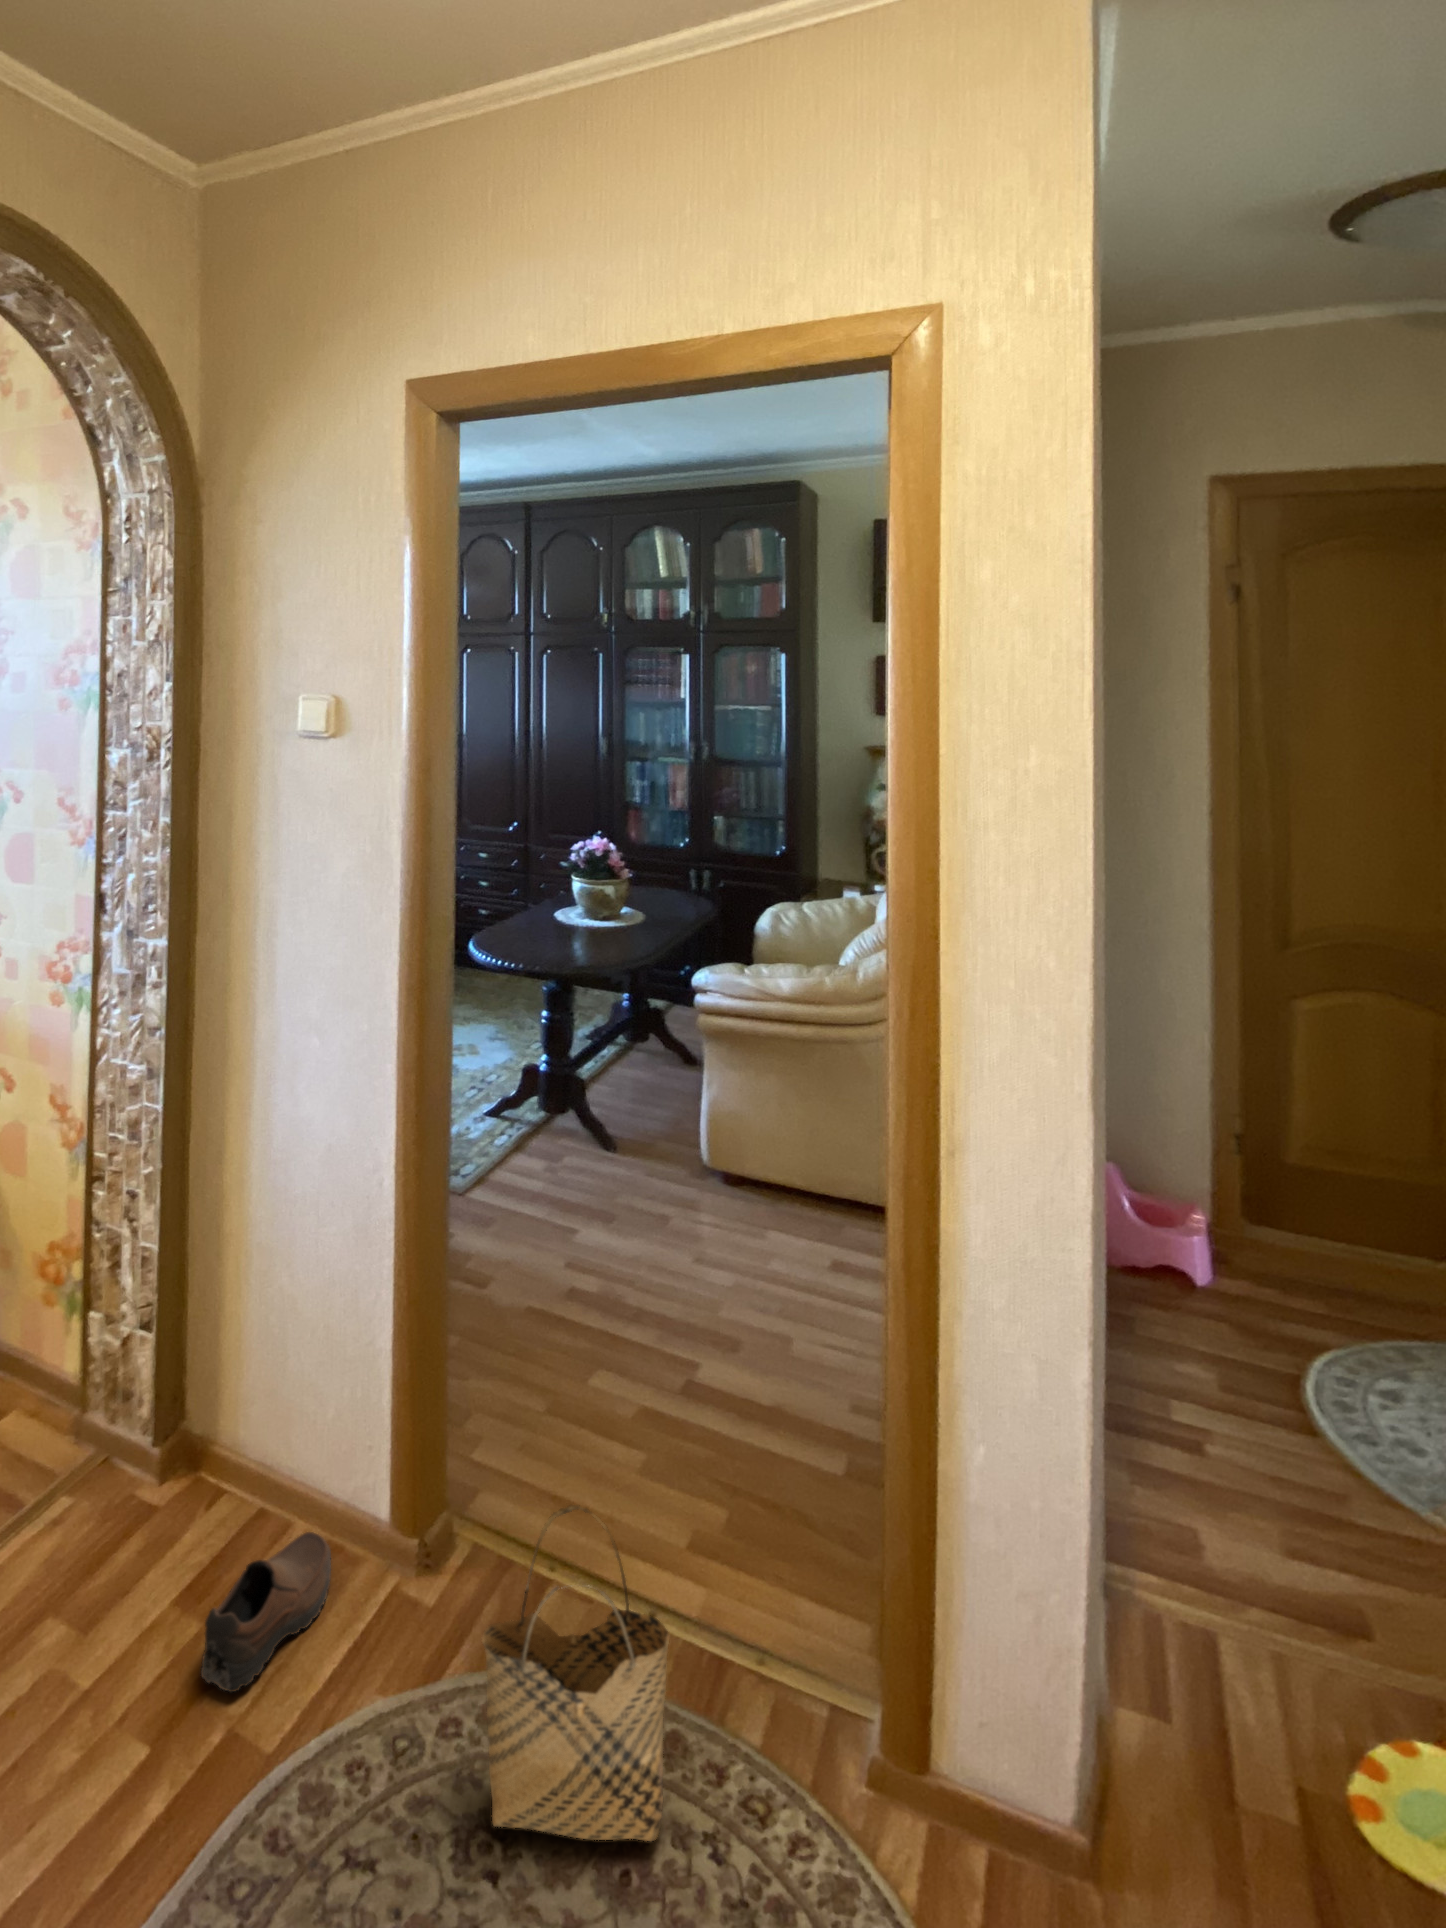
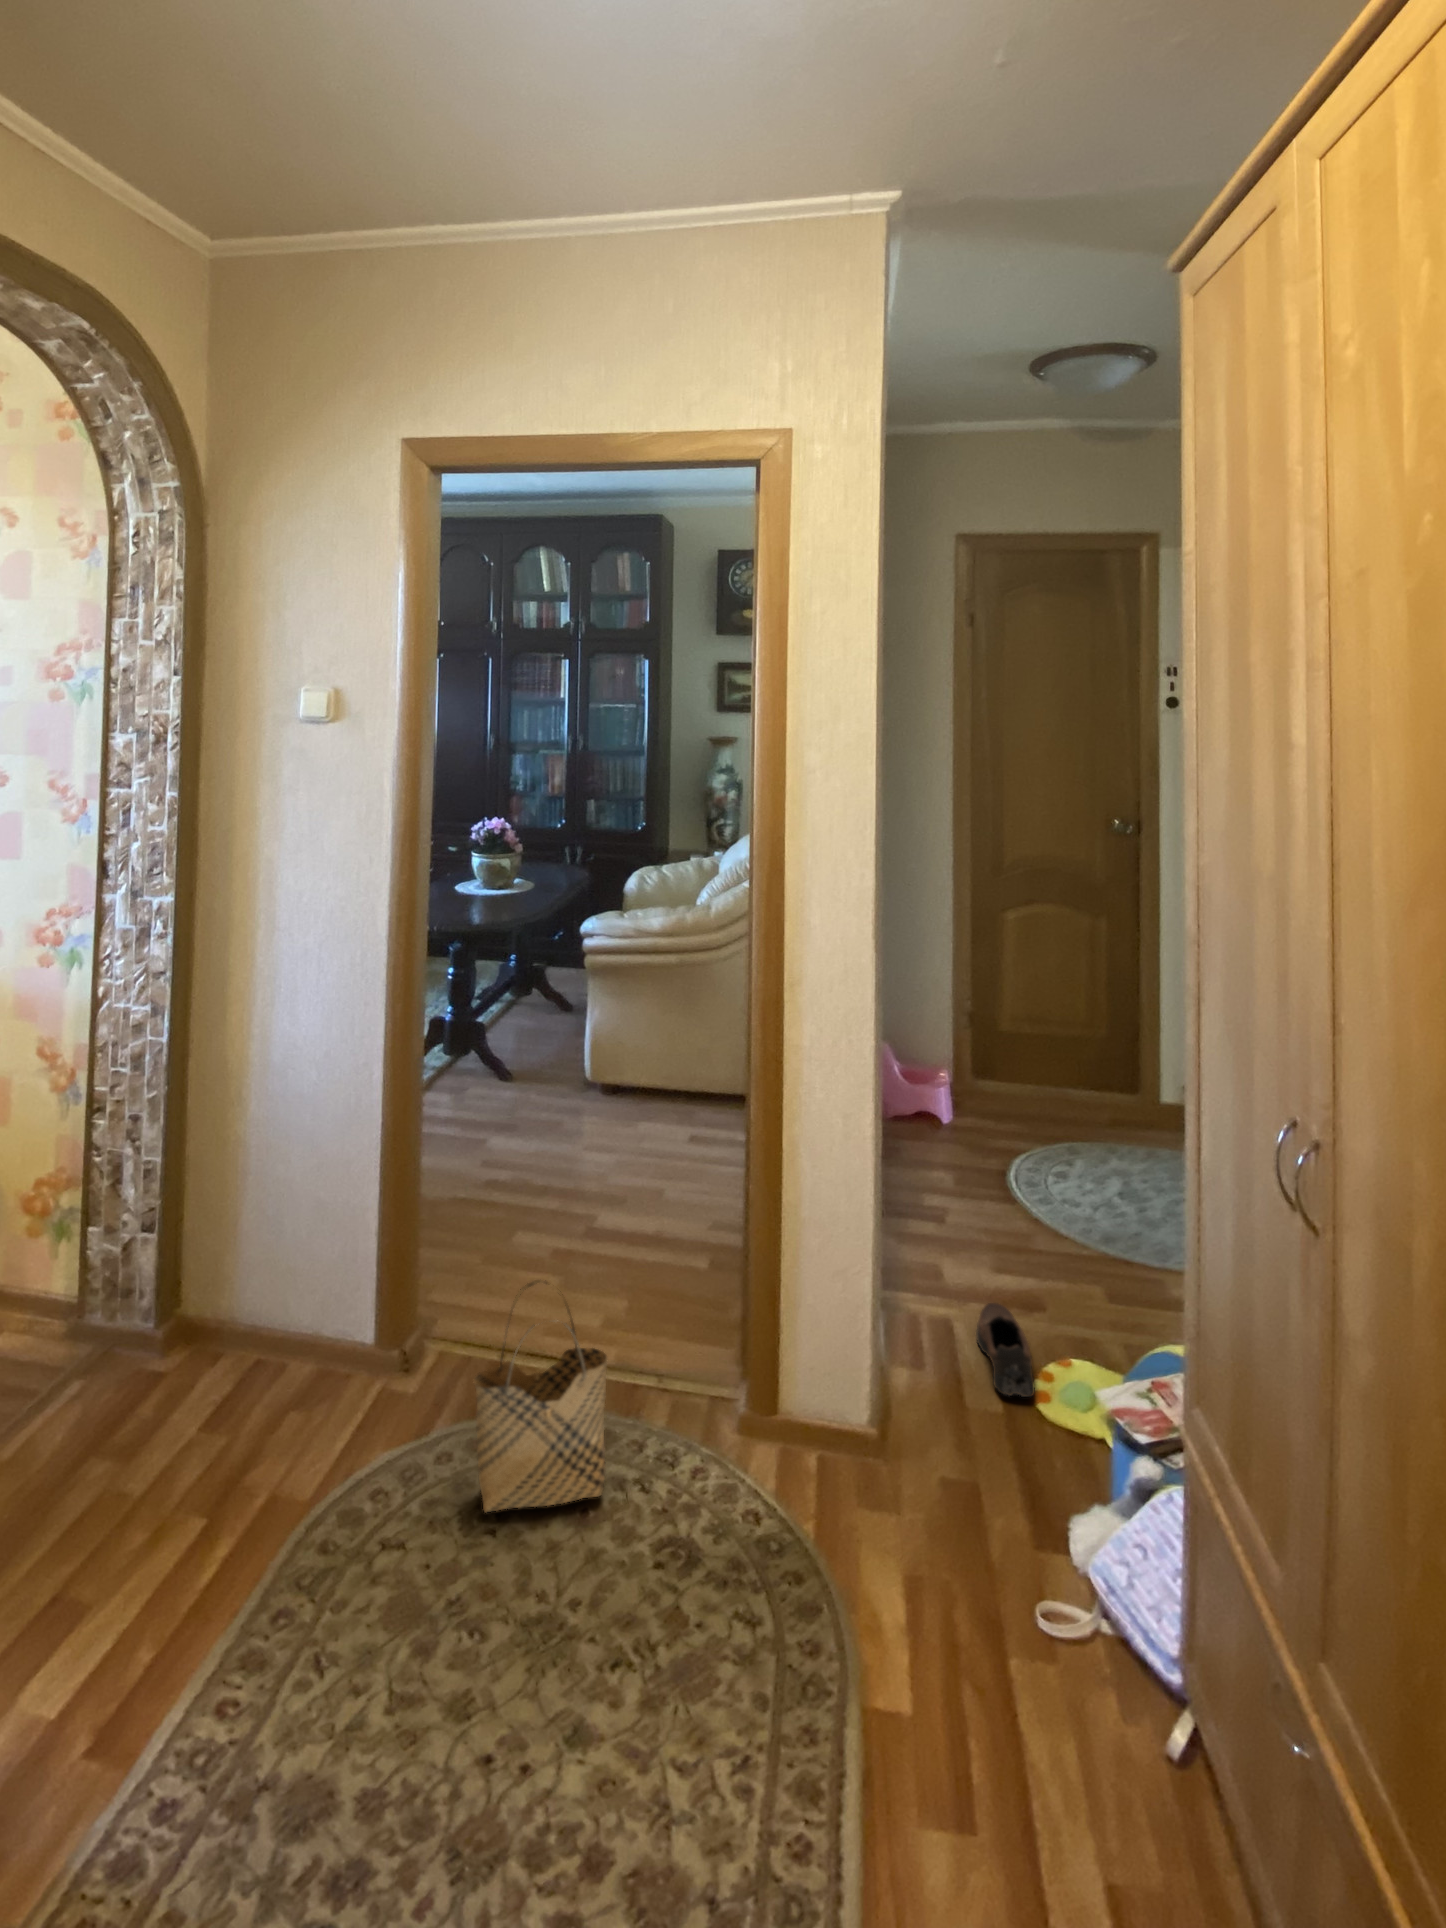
shoe: present [201,1532,331,1692] -> present [976,1303,1035,1397]

